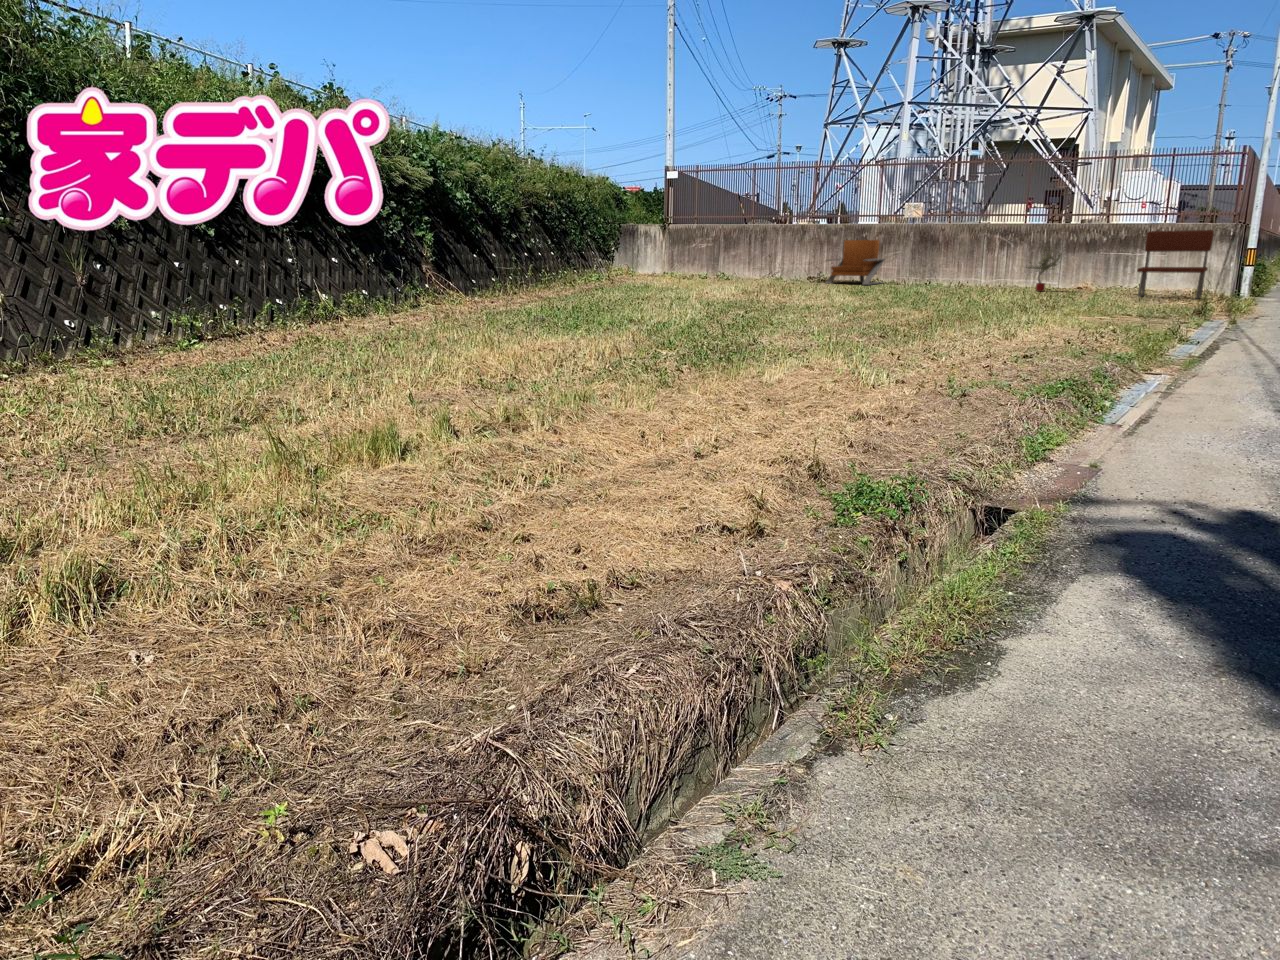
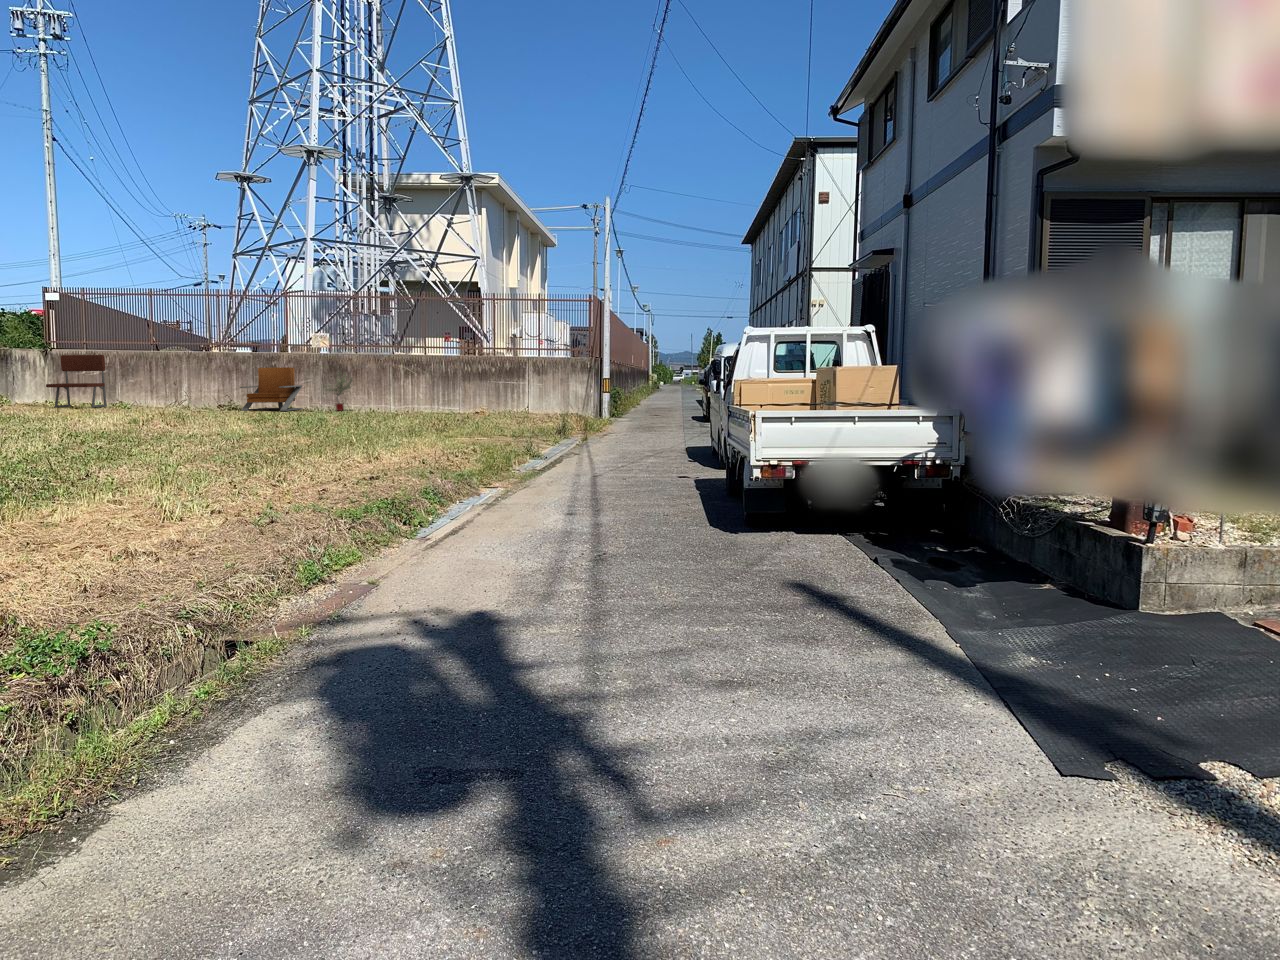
bench: present [1137,230,1214,299] -> present [46,355,107,408]
potted tree: present [1026,247,1062,292] -> present [325,373,352,411]

